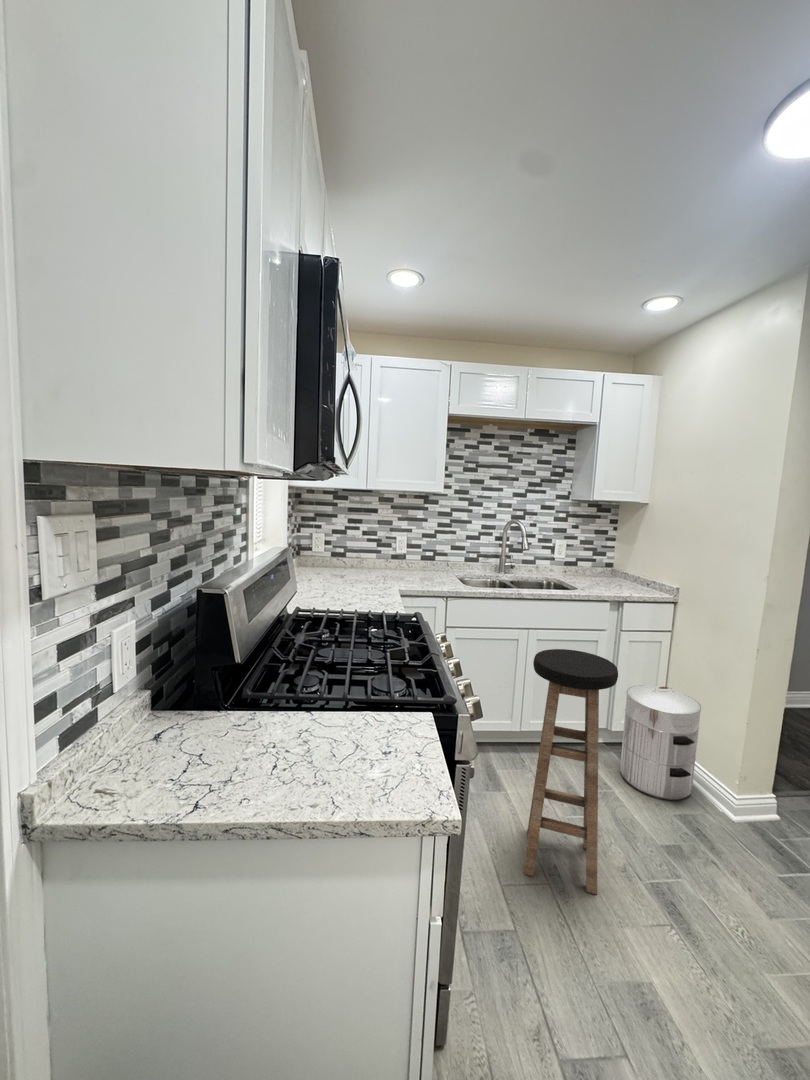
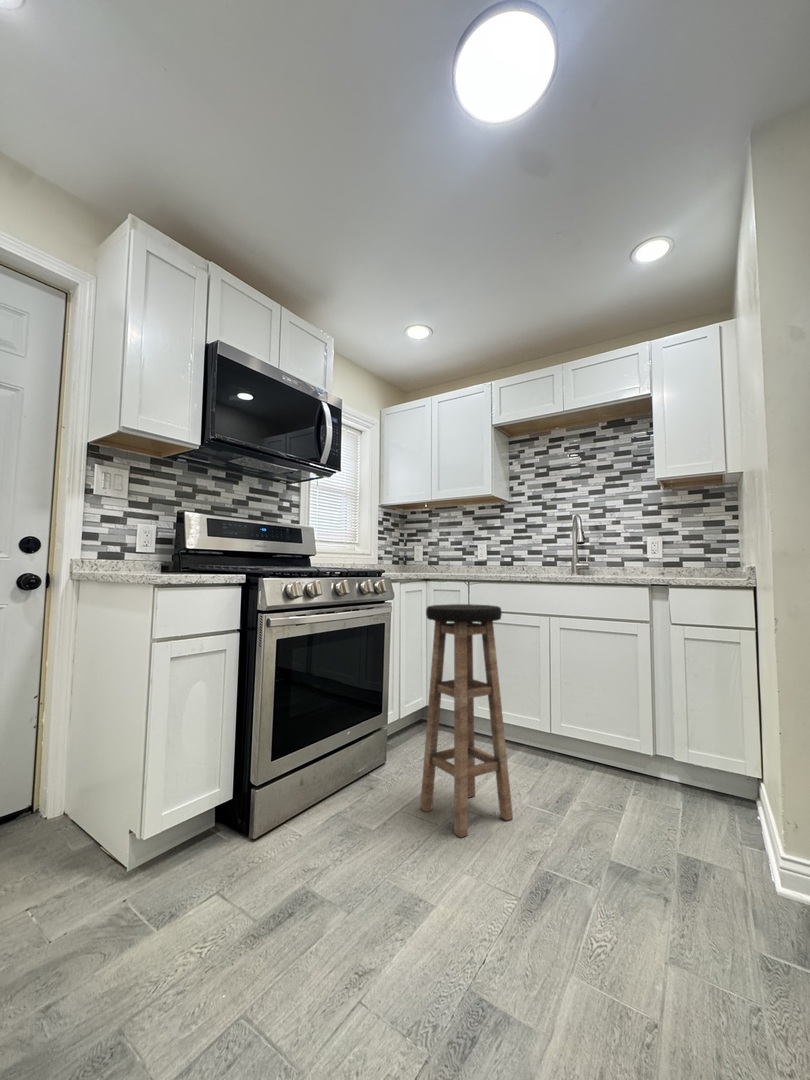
waste bin: present [620,685,701,800] -> none [638,684,738,835]

